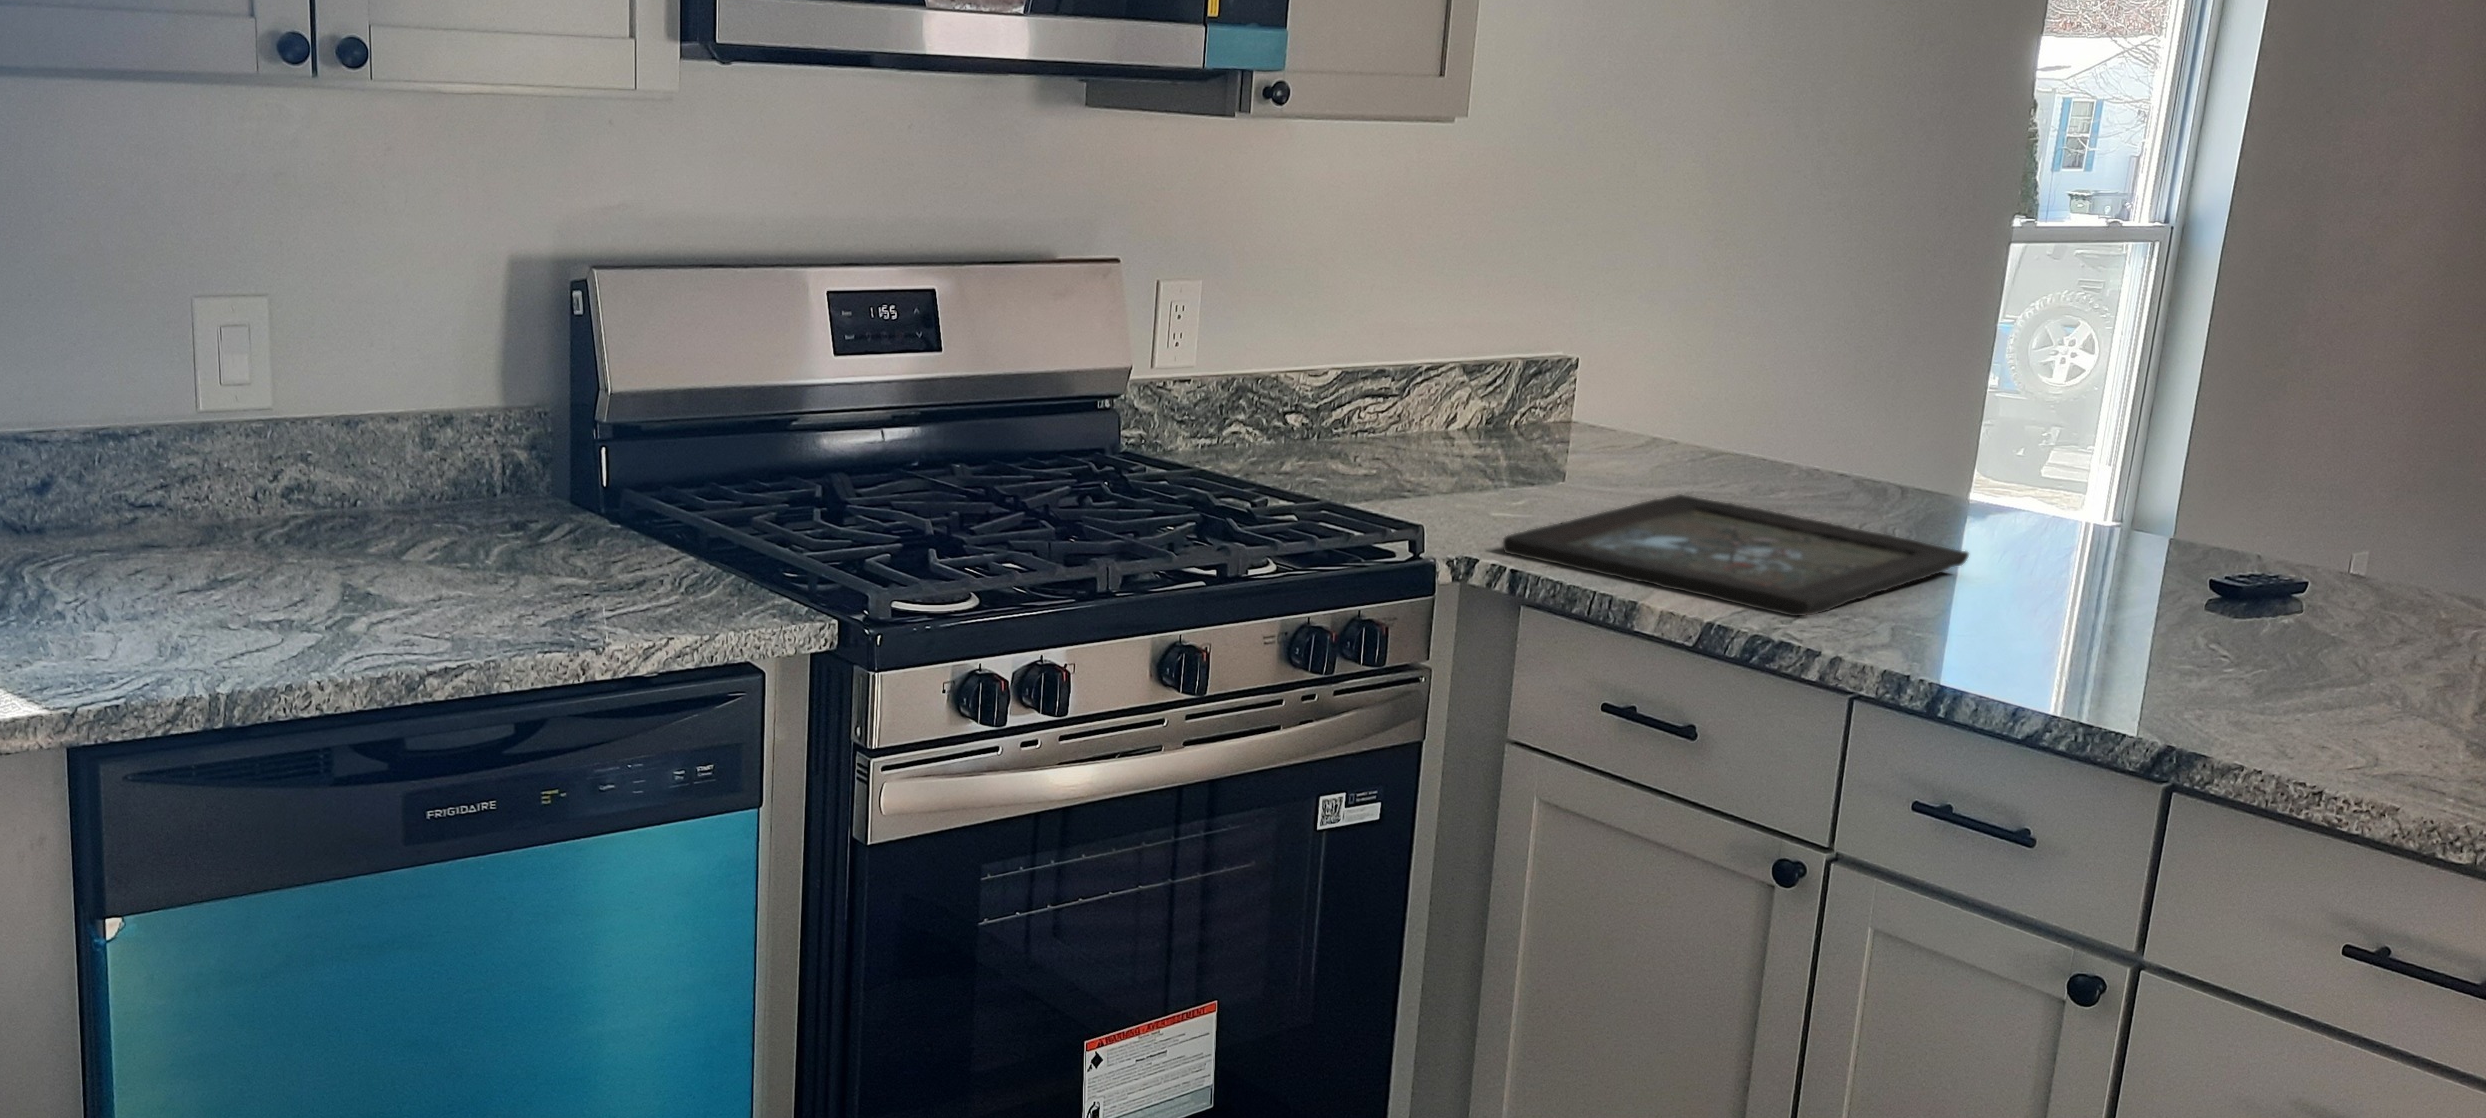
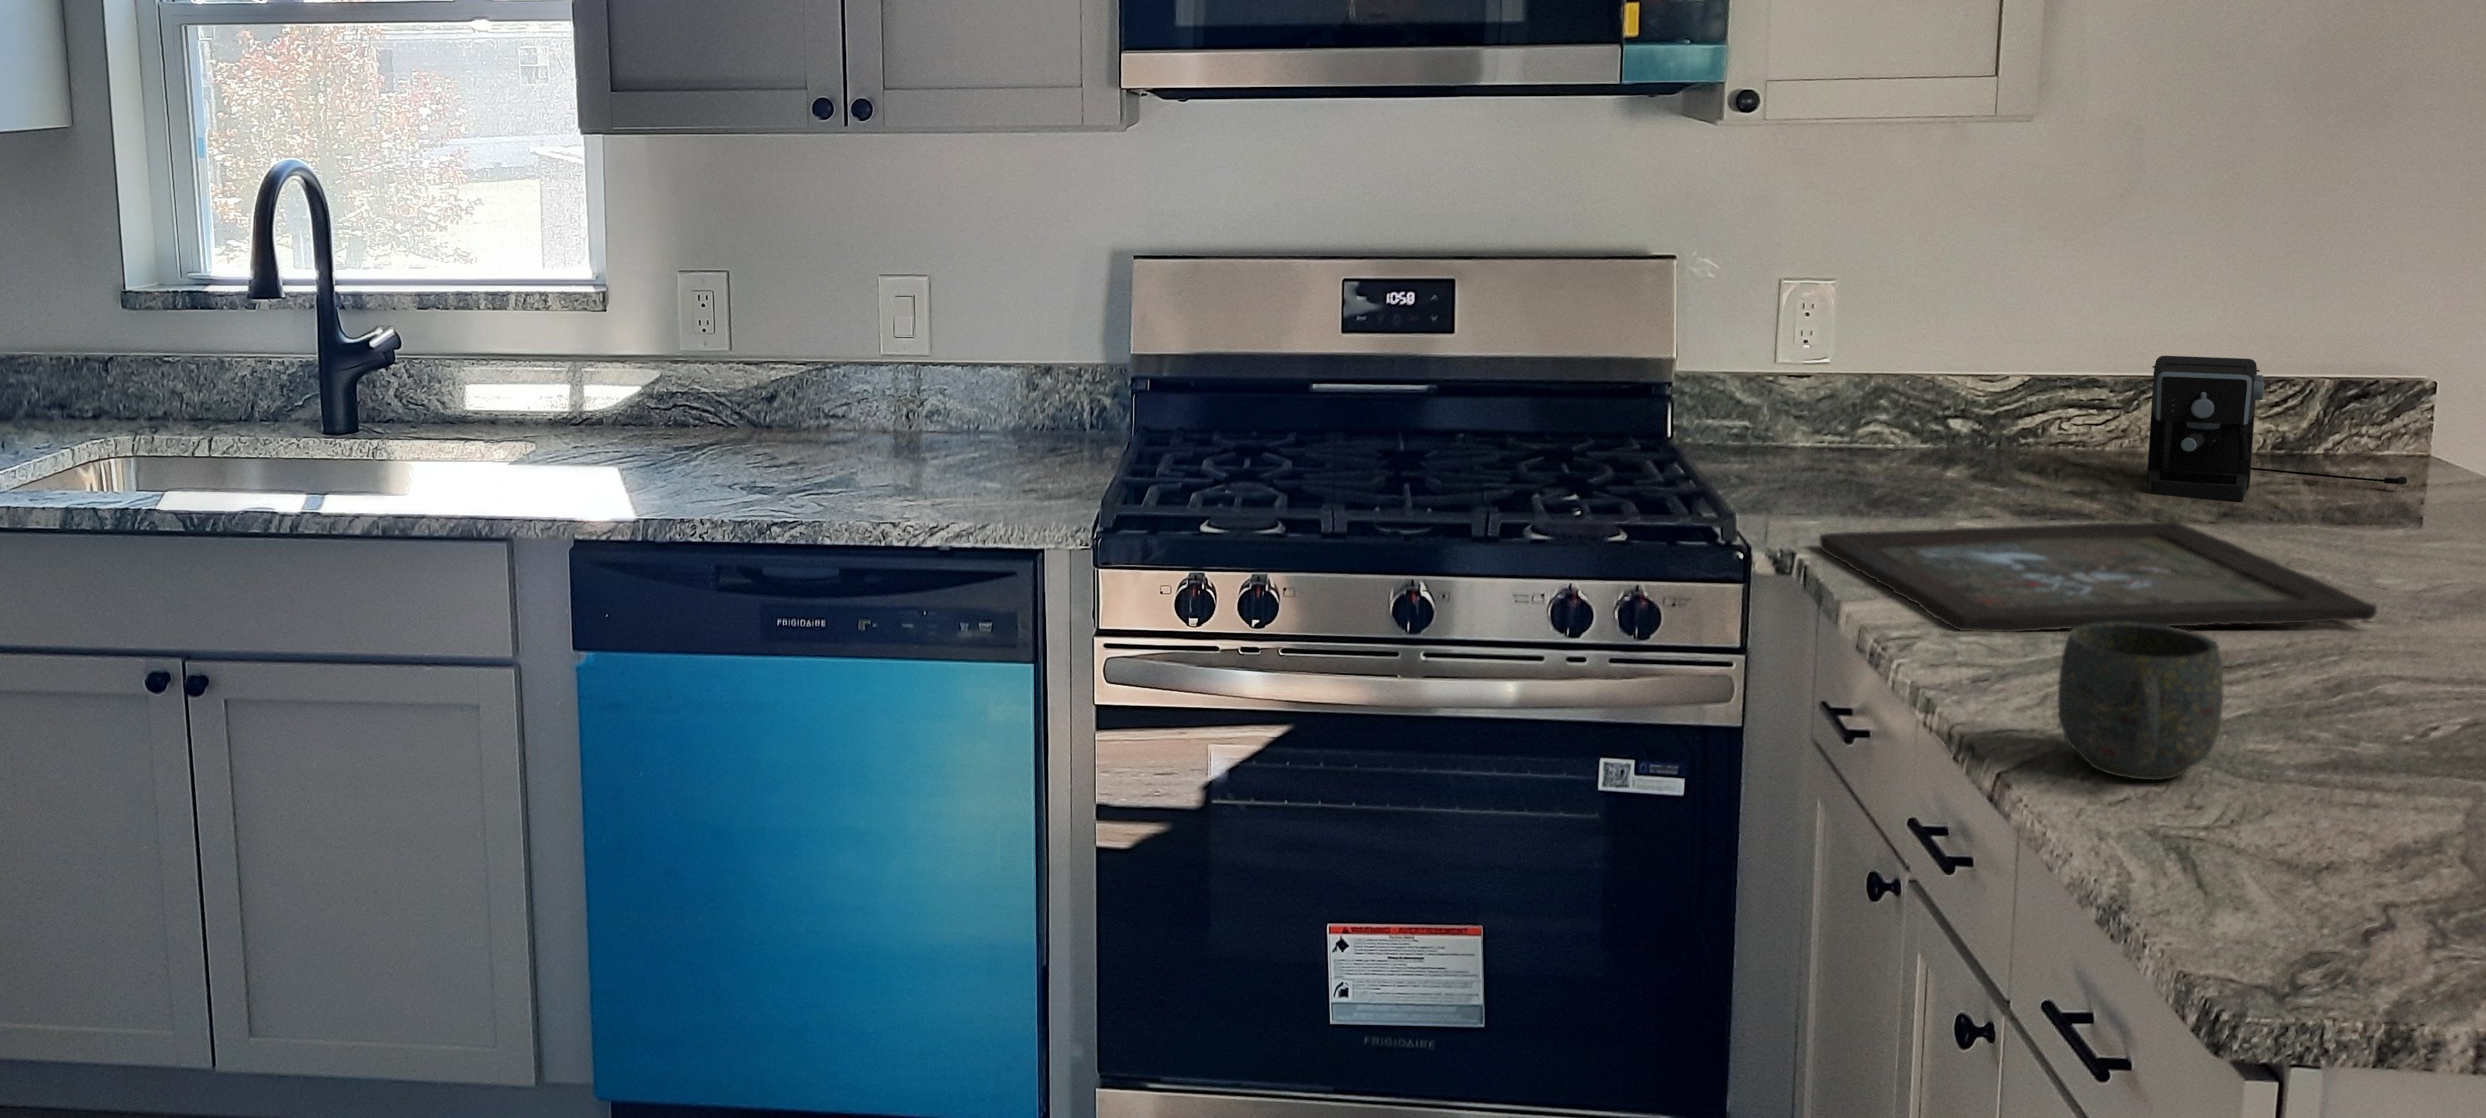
coffee maker: none [1474,345,1640,473] -> present [2147,356,2407,501]
mug: none [2166,590,2344,732] -> present [2058,622,2223,780]

